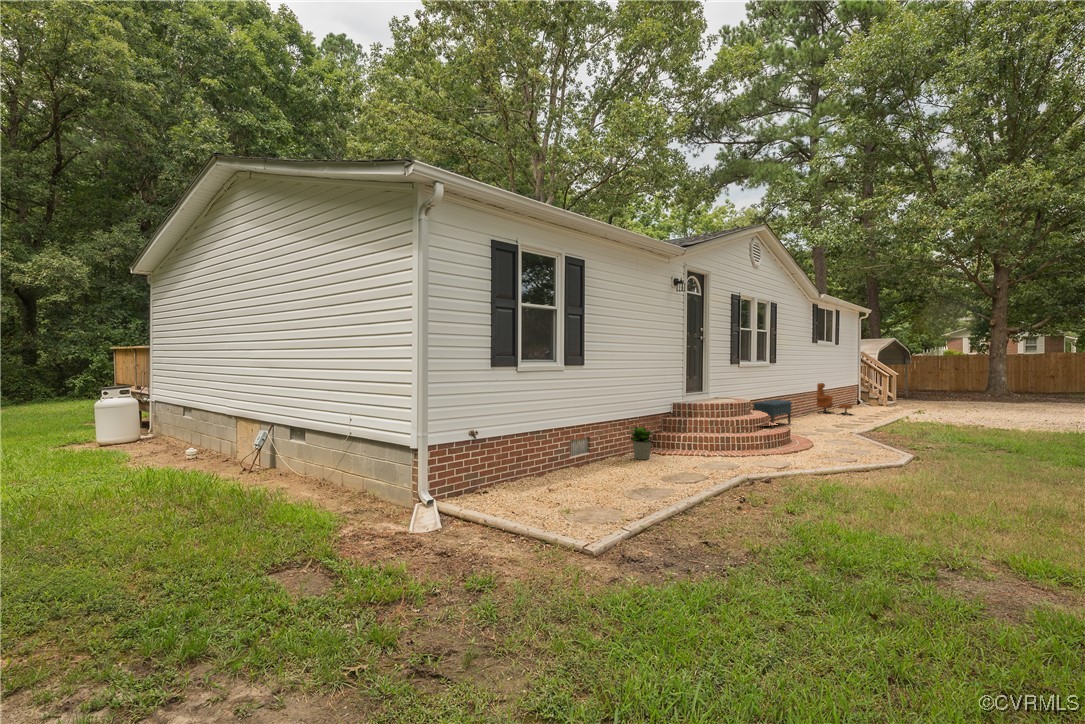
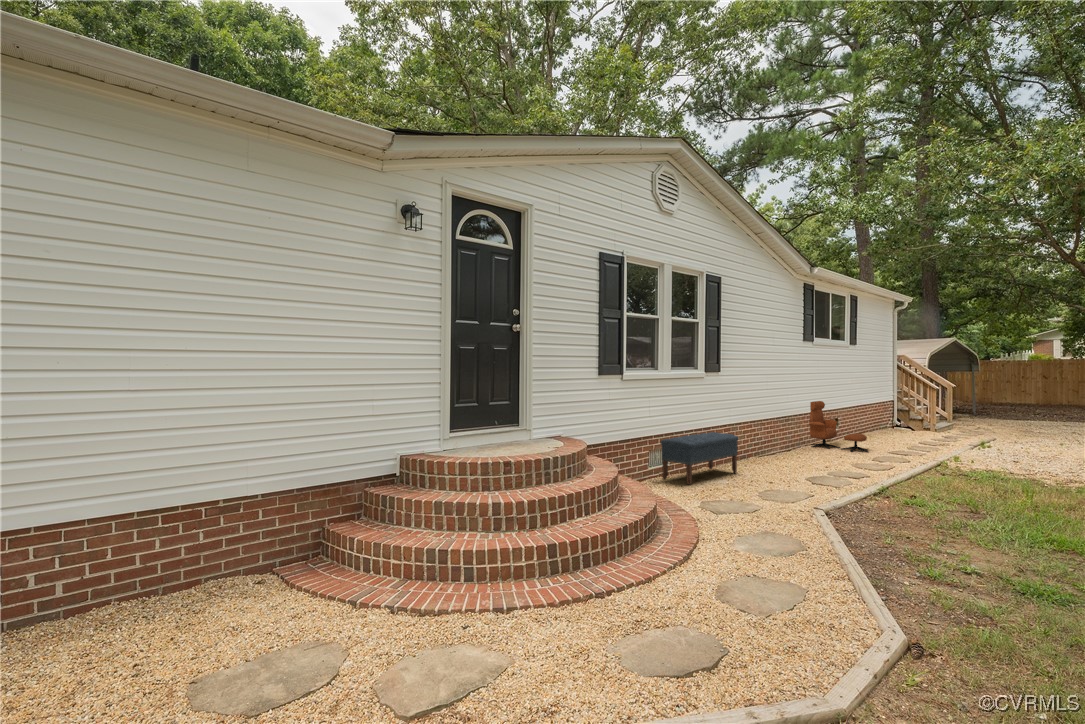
potted plant: present [627,427,656,460] -> none [130,525,233,619]

